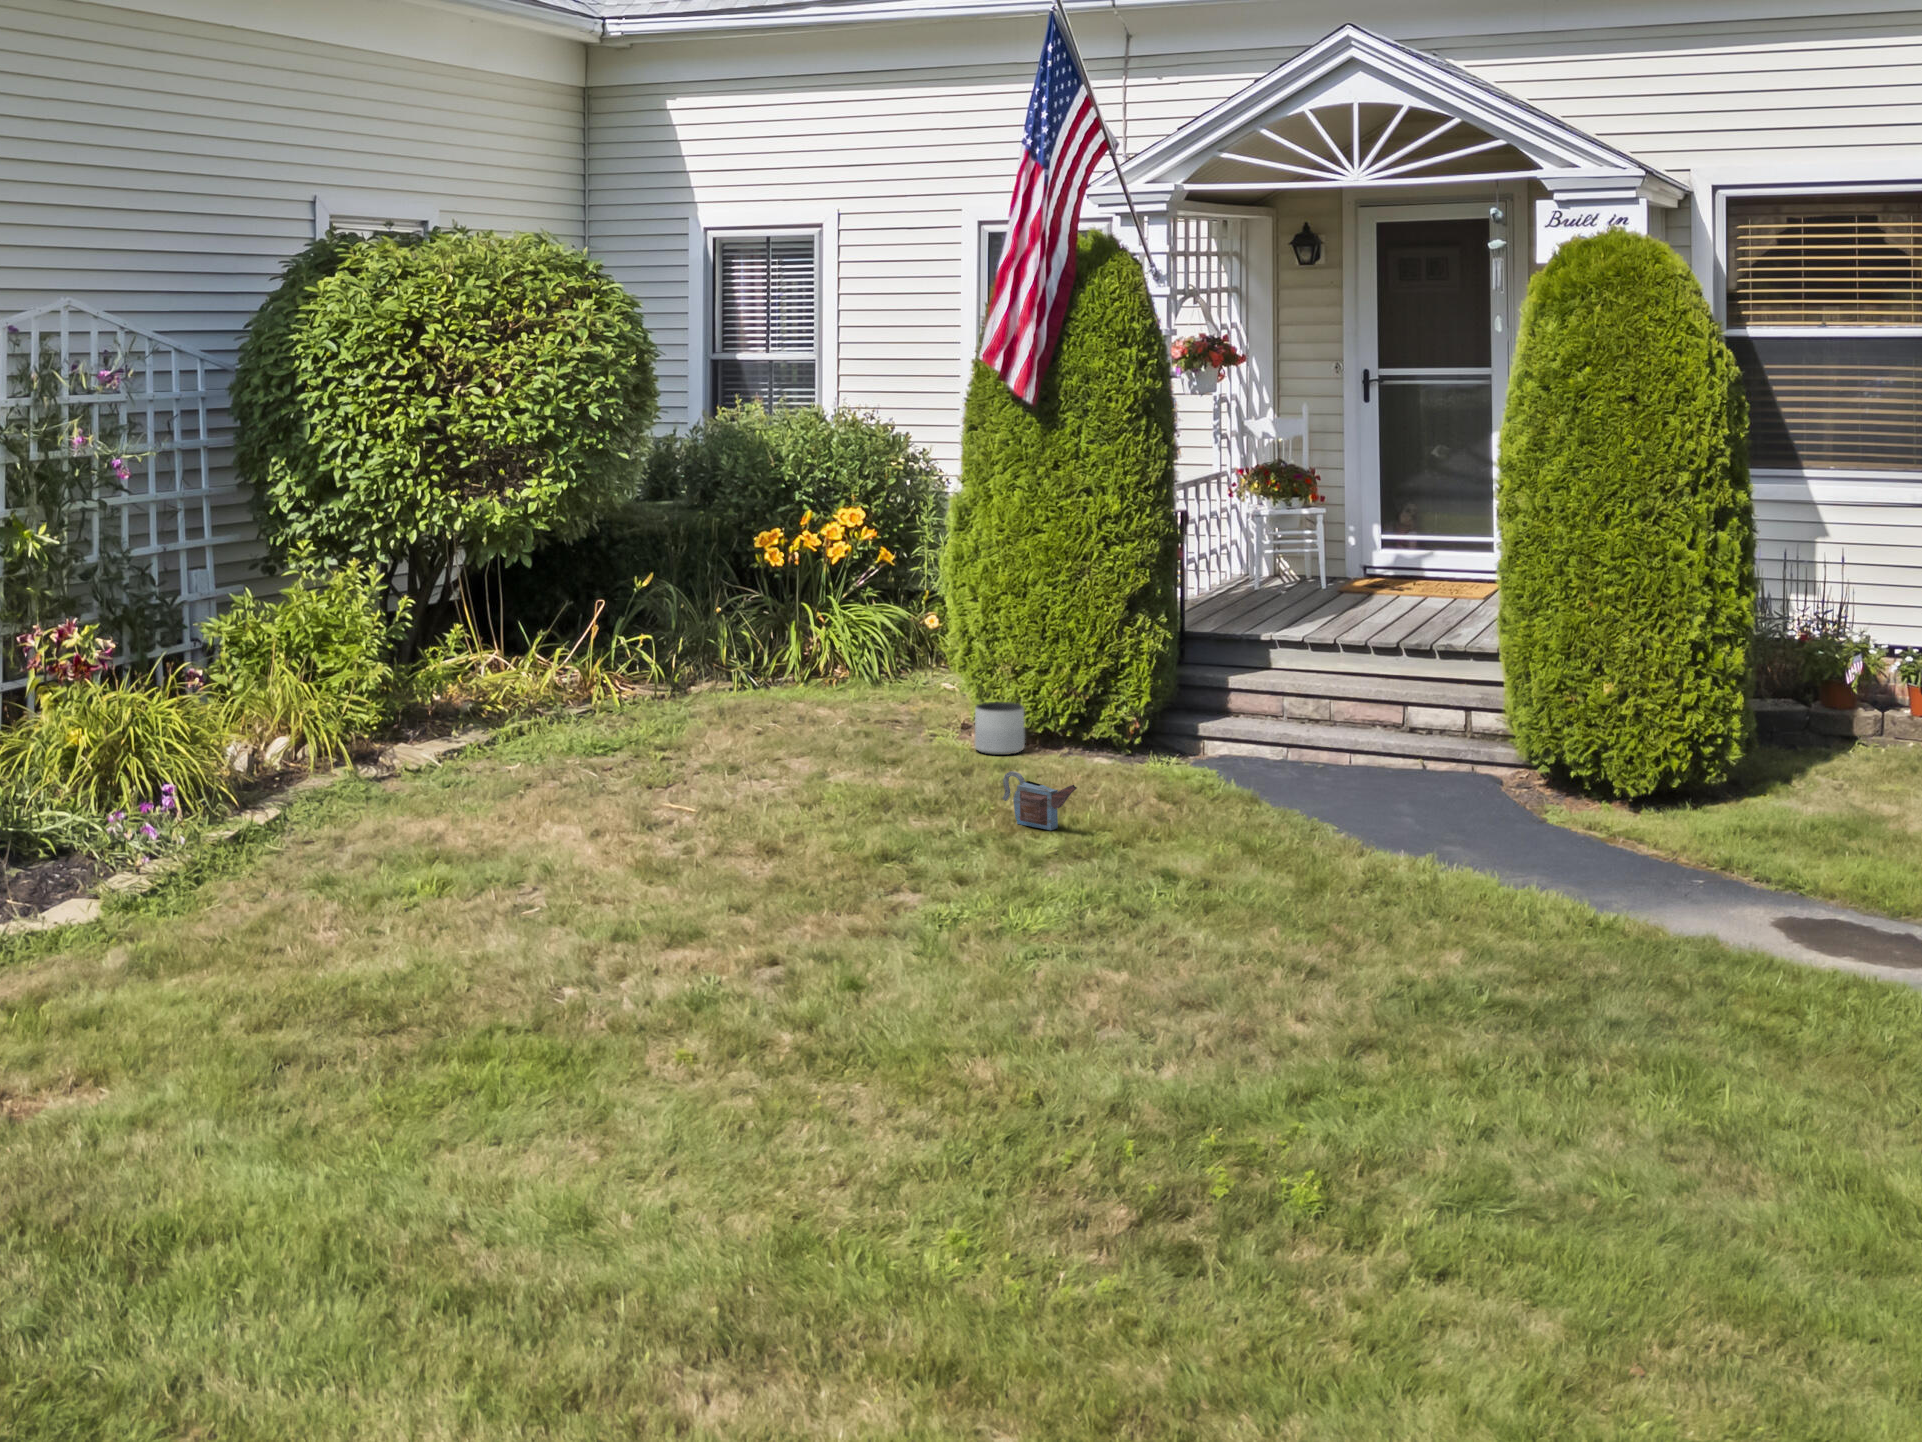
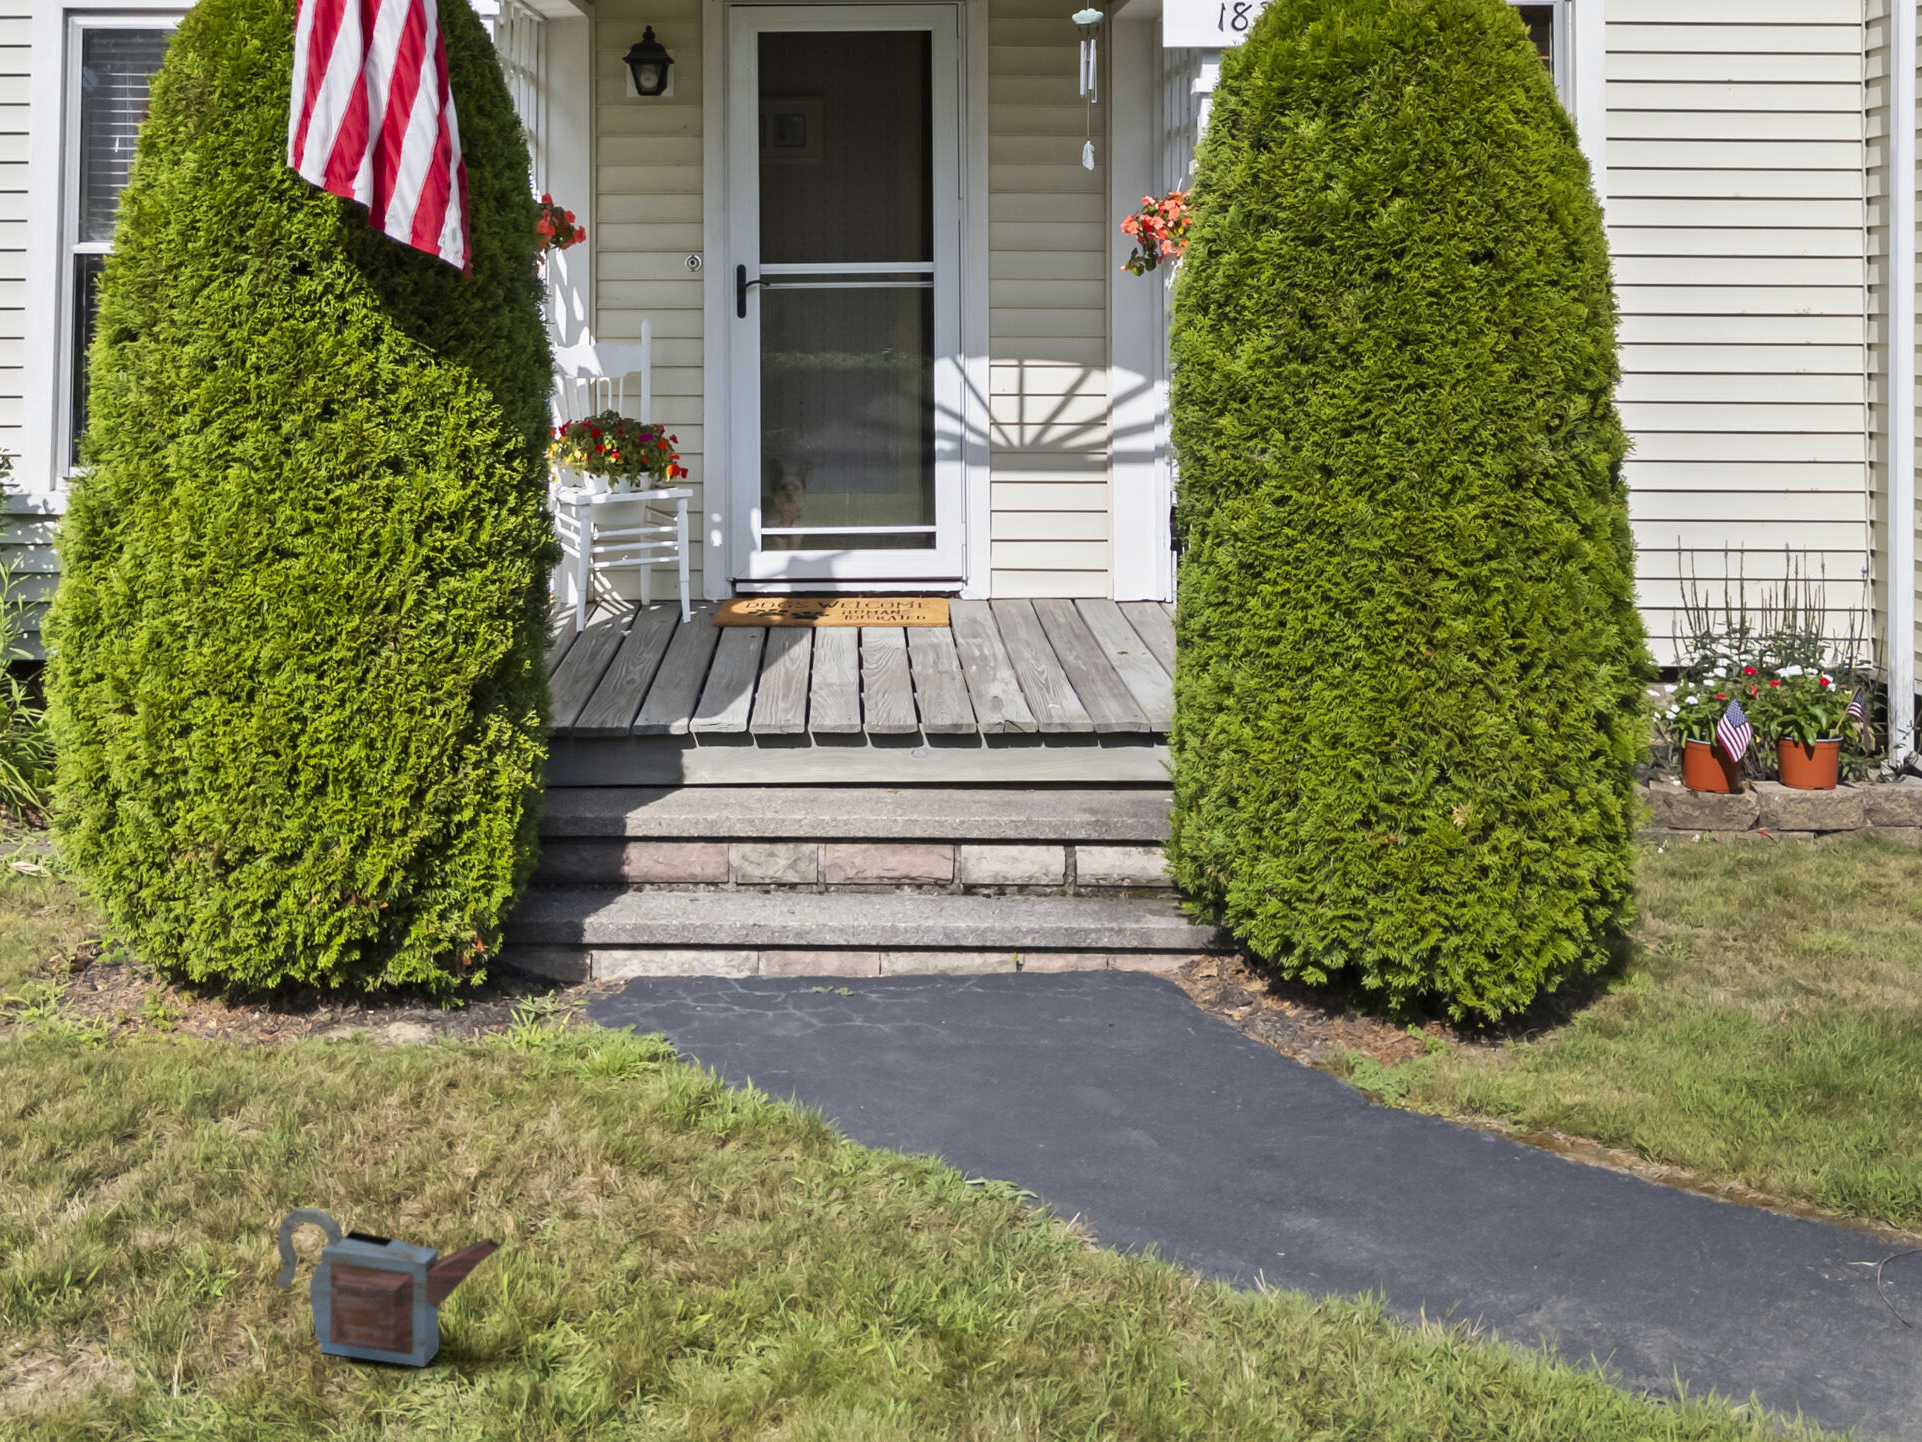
planter: present [975,702,1025,755] -> none [129,935,248,1068]

